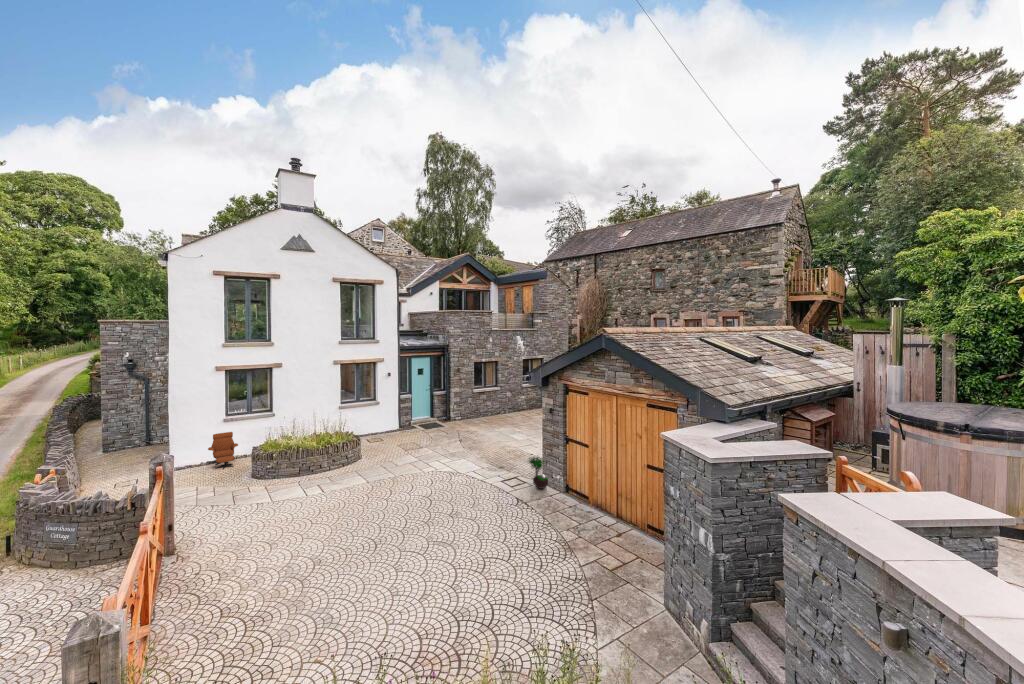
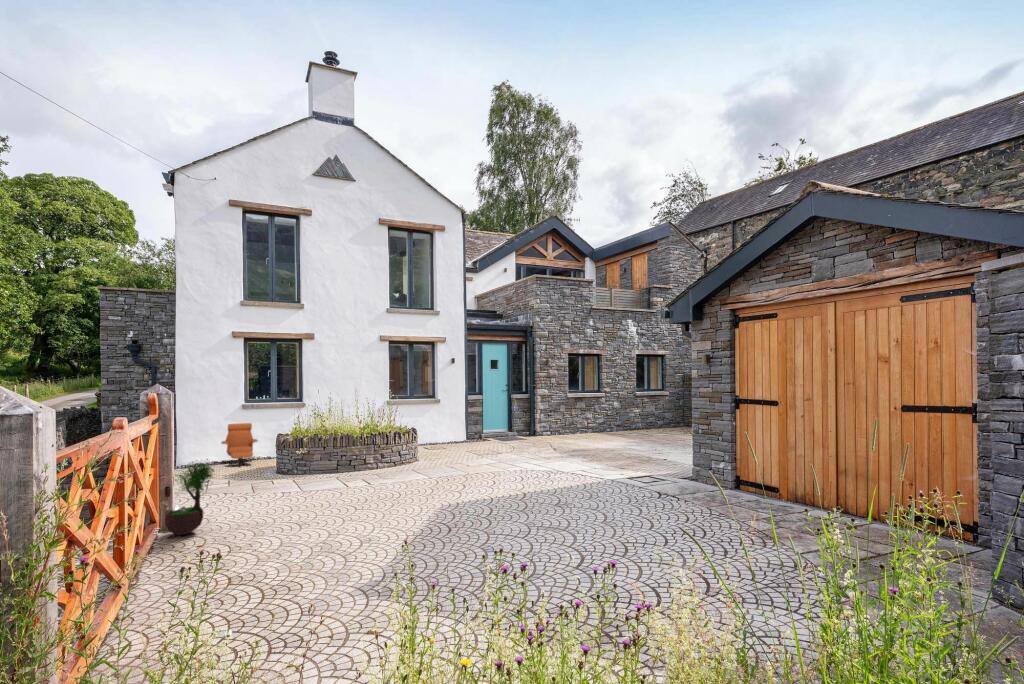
potted tree: present [529,457,549,489] -> present [165,459,214,535]

